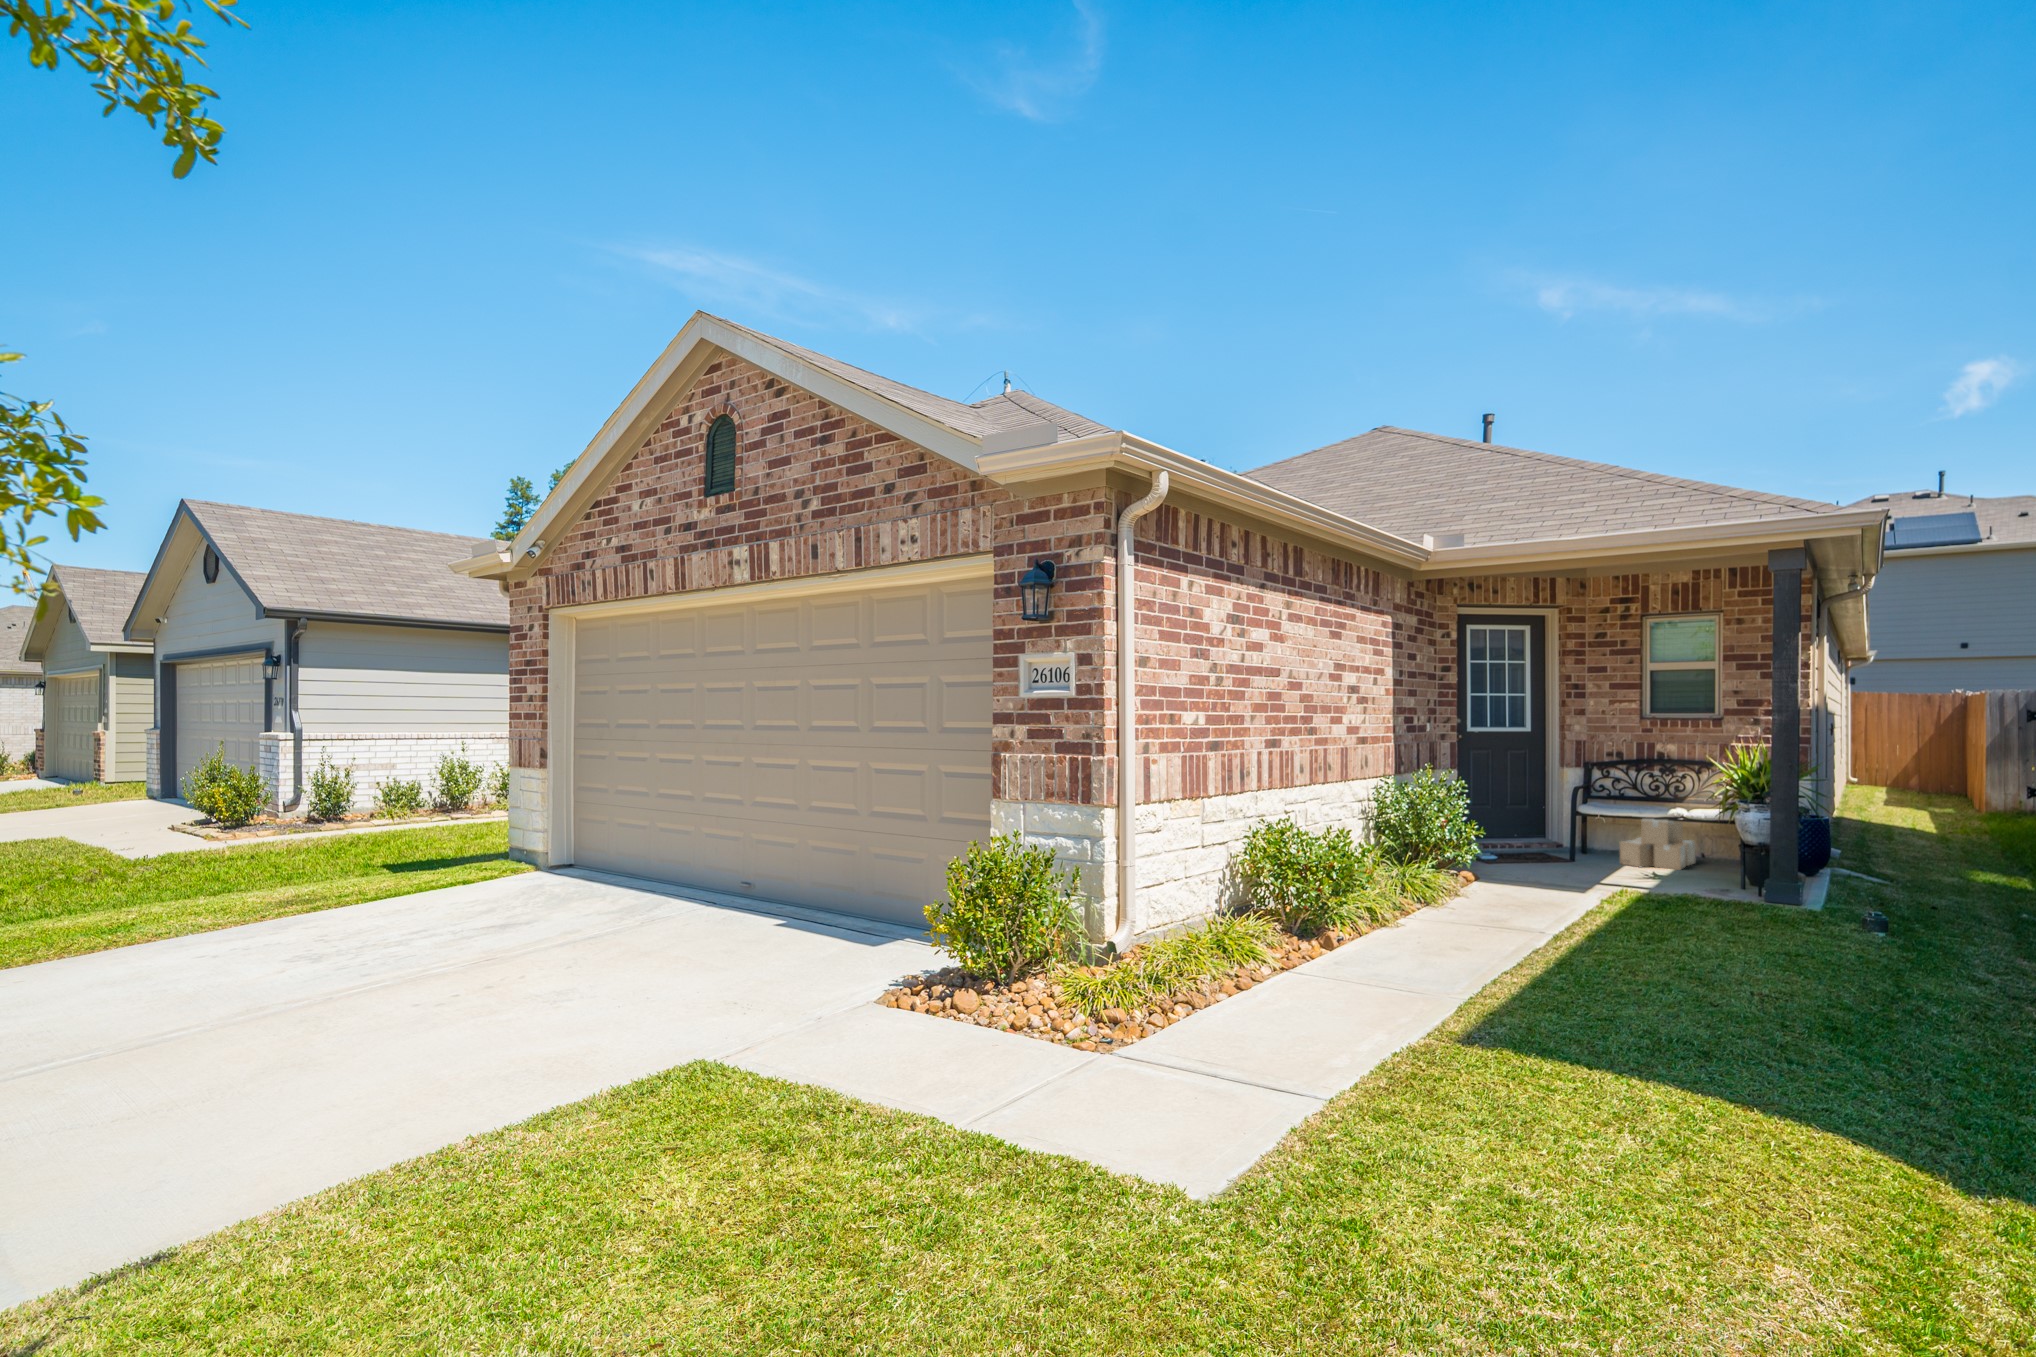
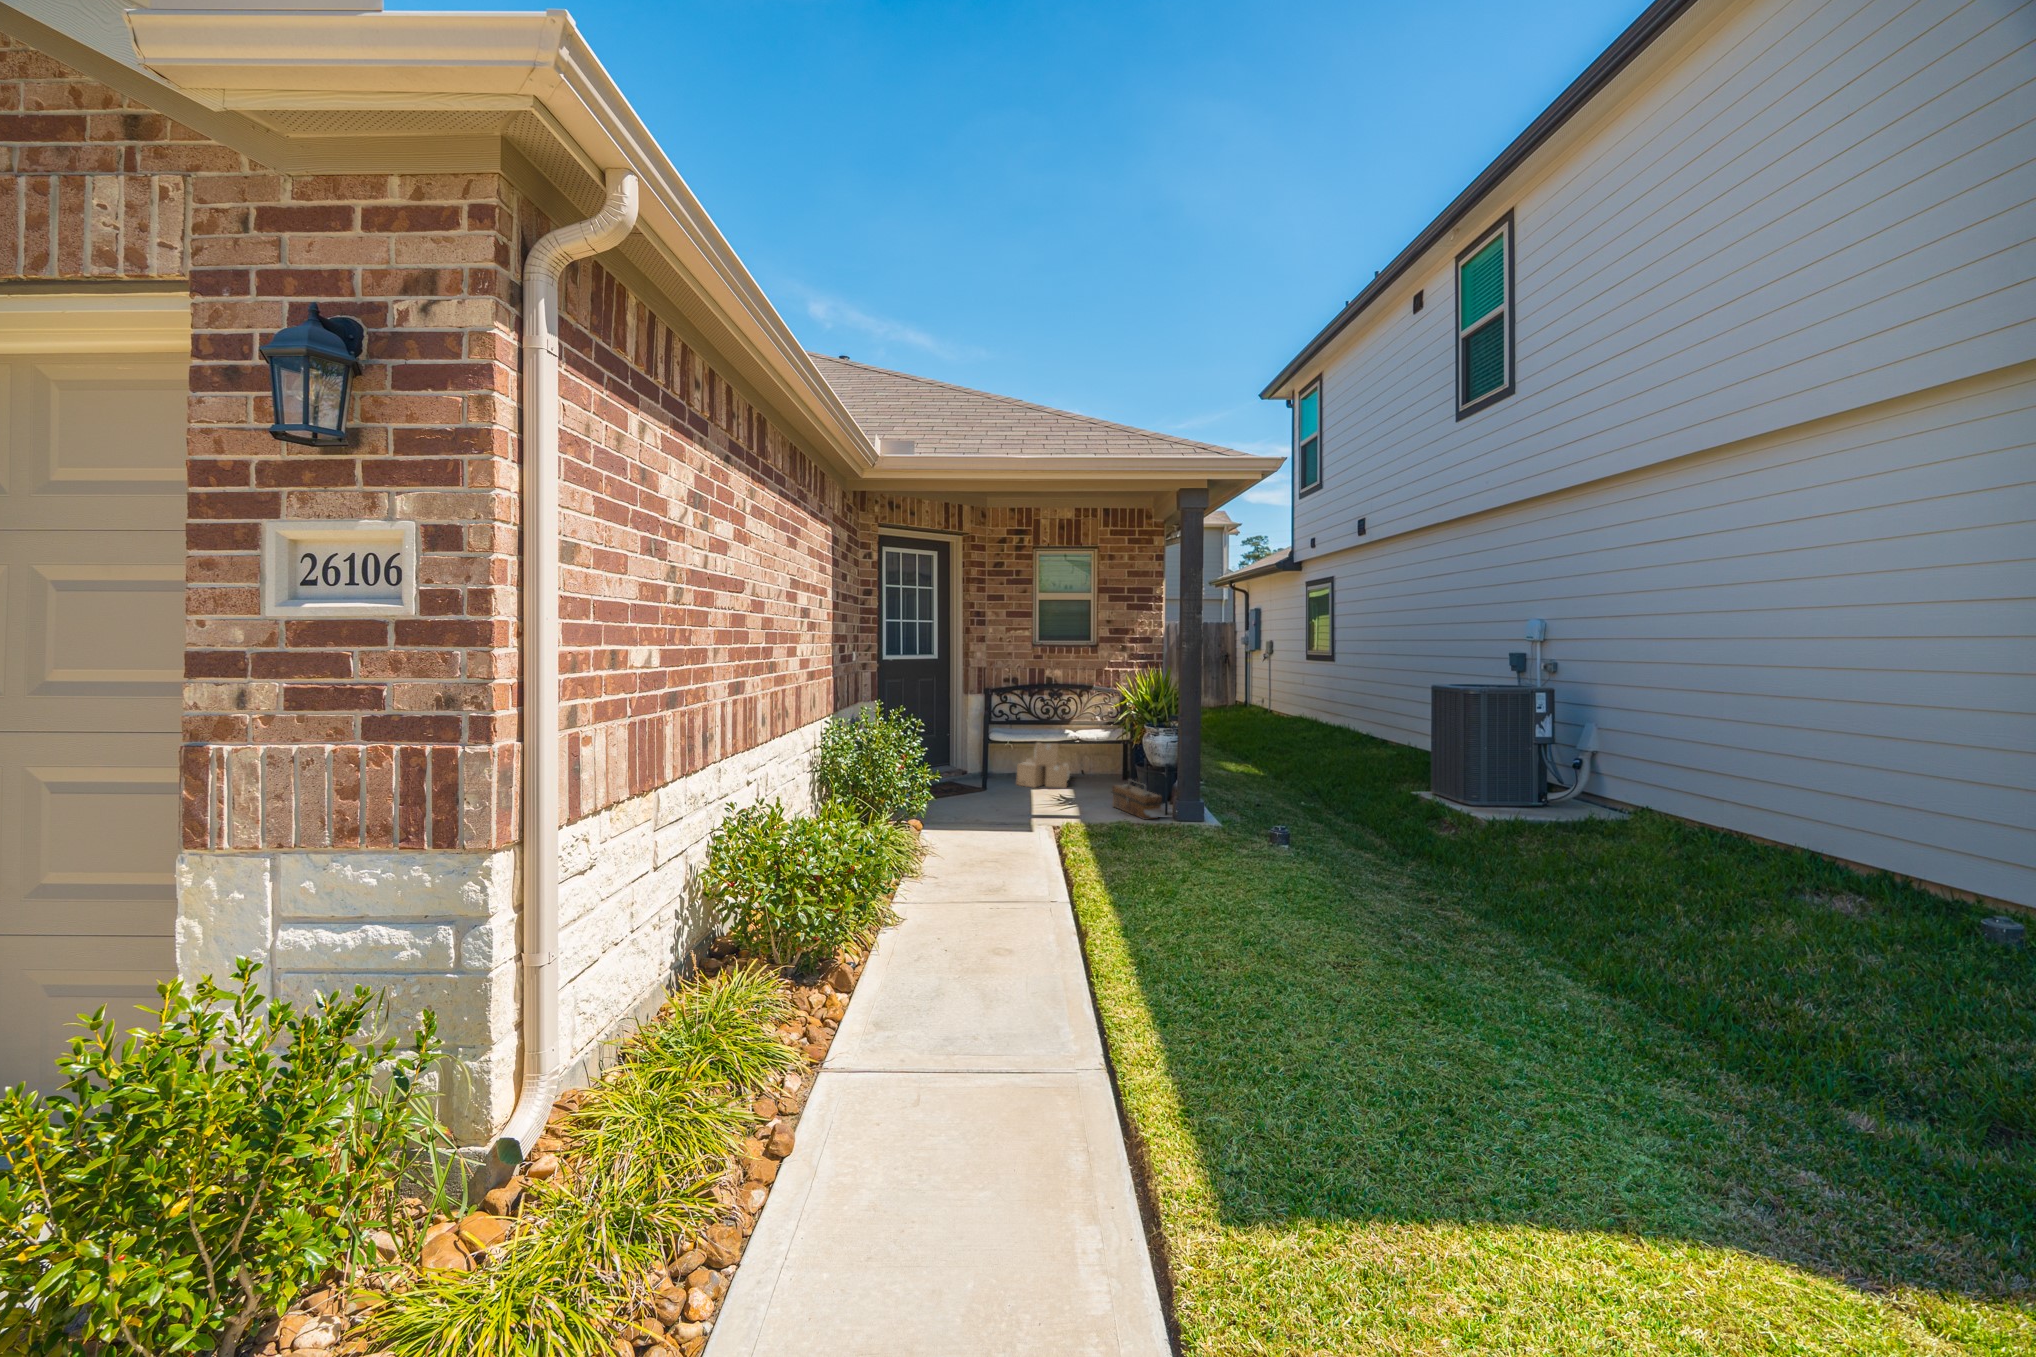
toolbox: none [1714,857,1768,900] -> present [1112,780,1162,819]

